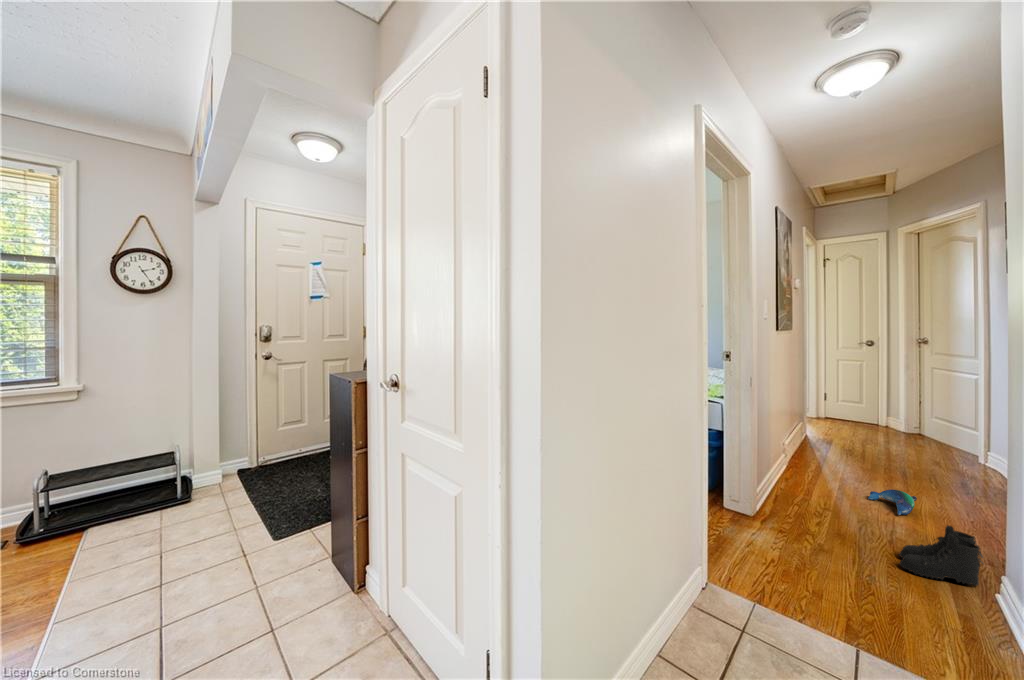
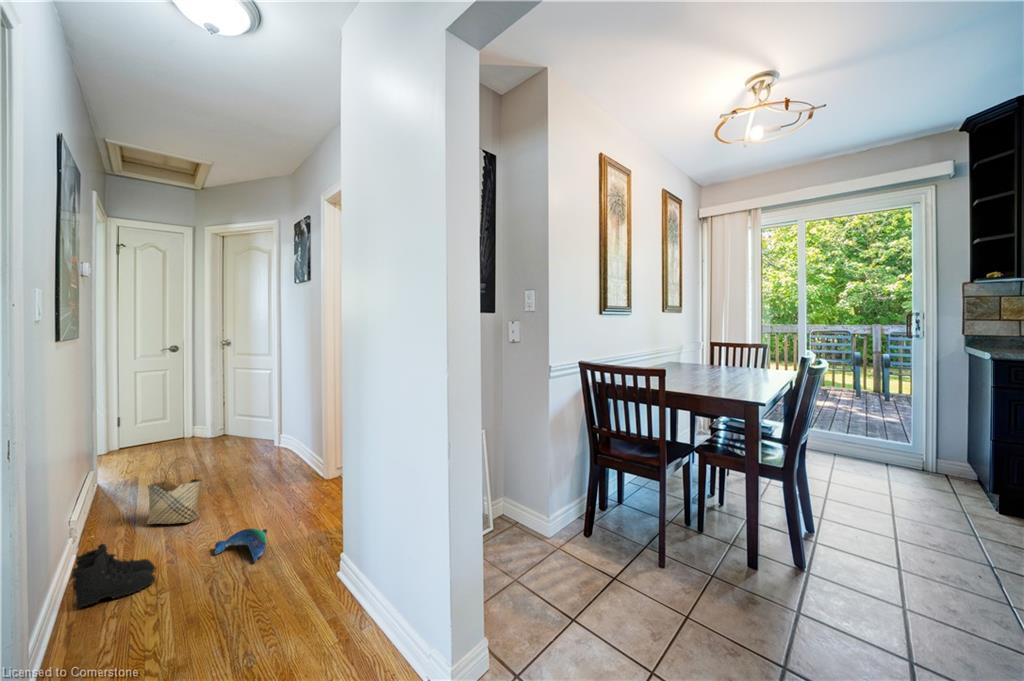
woven basket: none [829,424,869,476] -> present [147,457,201,524]
boots: present [899,525,983,586] -> present [70,544,156,607]

